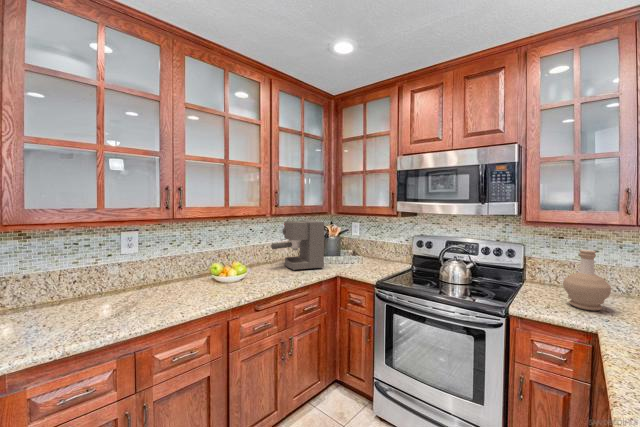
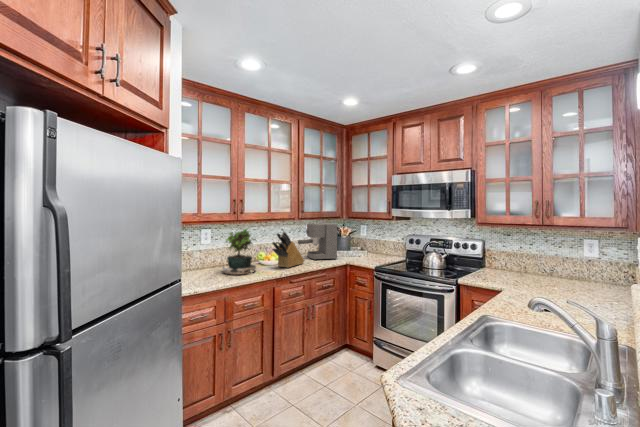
potted plant: none [142,230,203,315] -> present [223,229,256,275]
knife block: none [228,234,279,287] -> present [272,232,304,268]
bottle: present [563,250,611,311] -> none [497,241,524,281]

